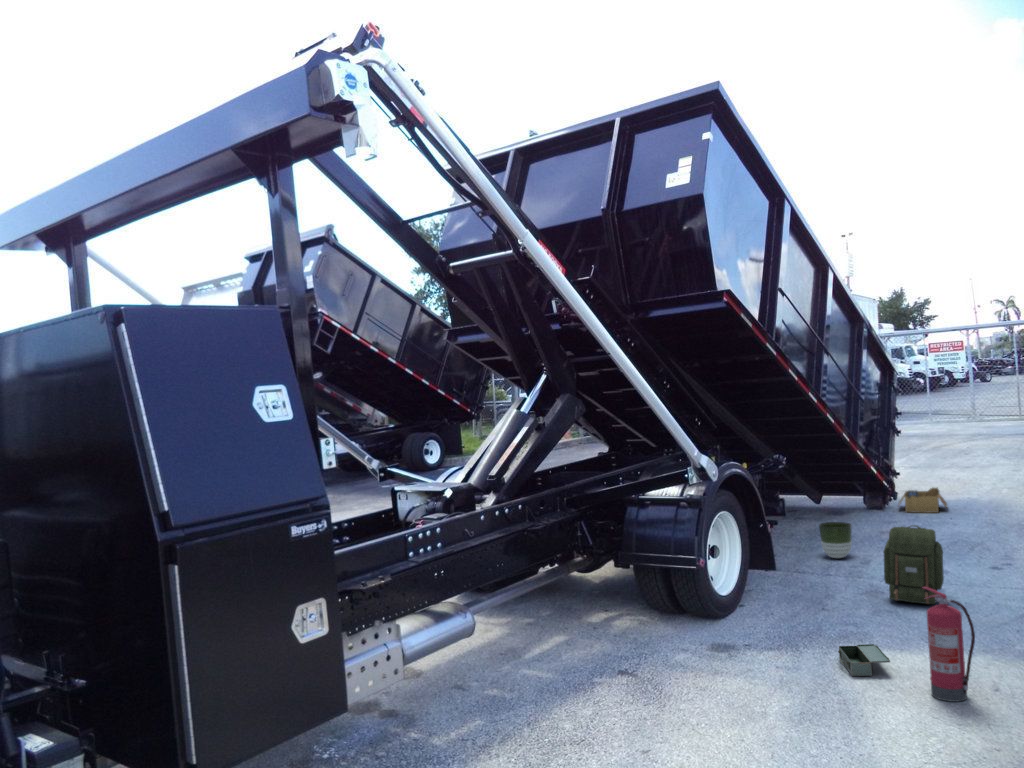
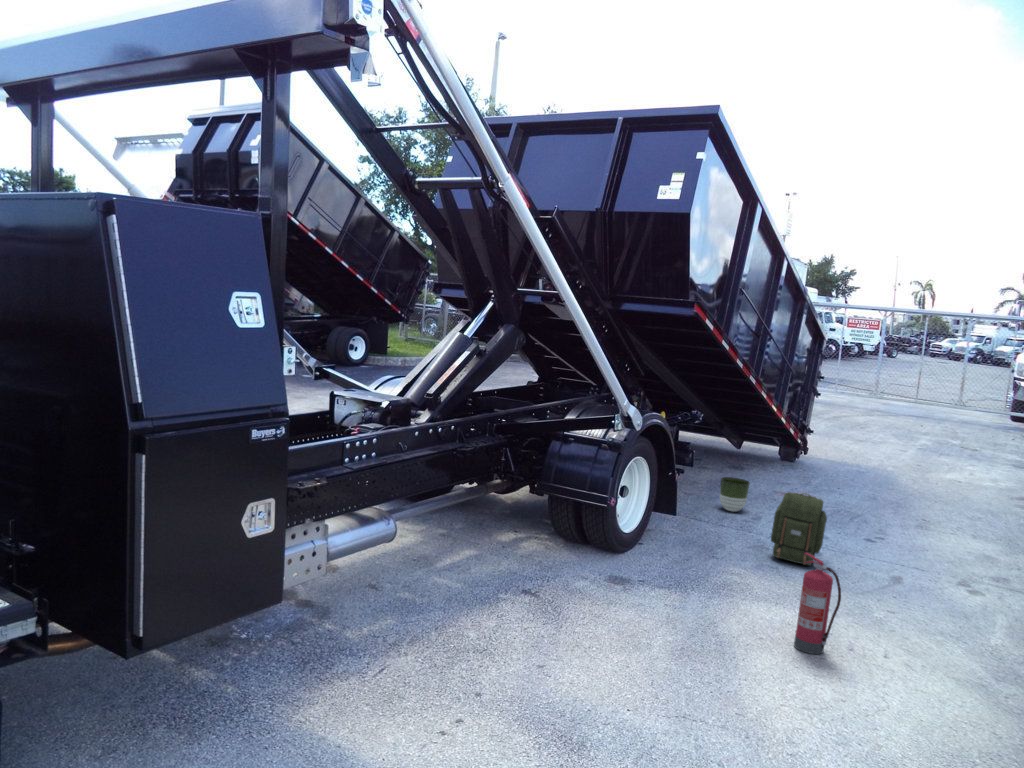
cardboard box: present [898,488,947,513] -> none [793,456,837,481]
toolbox: present [838,644,890,676] -> none [720,593,764,623]

